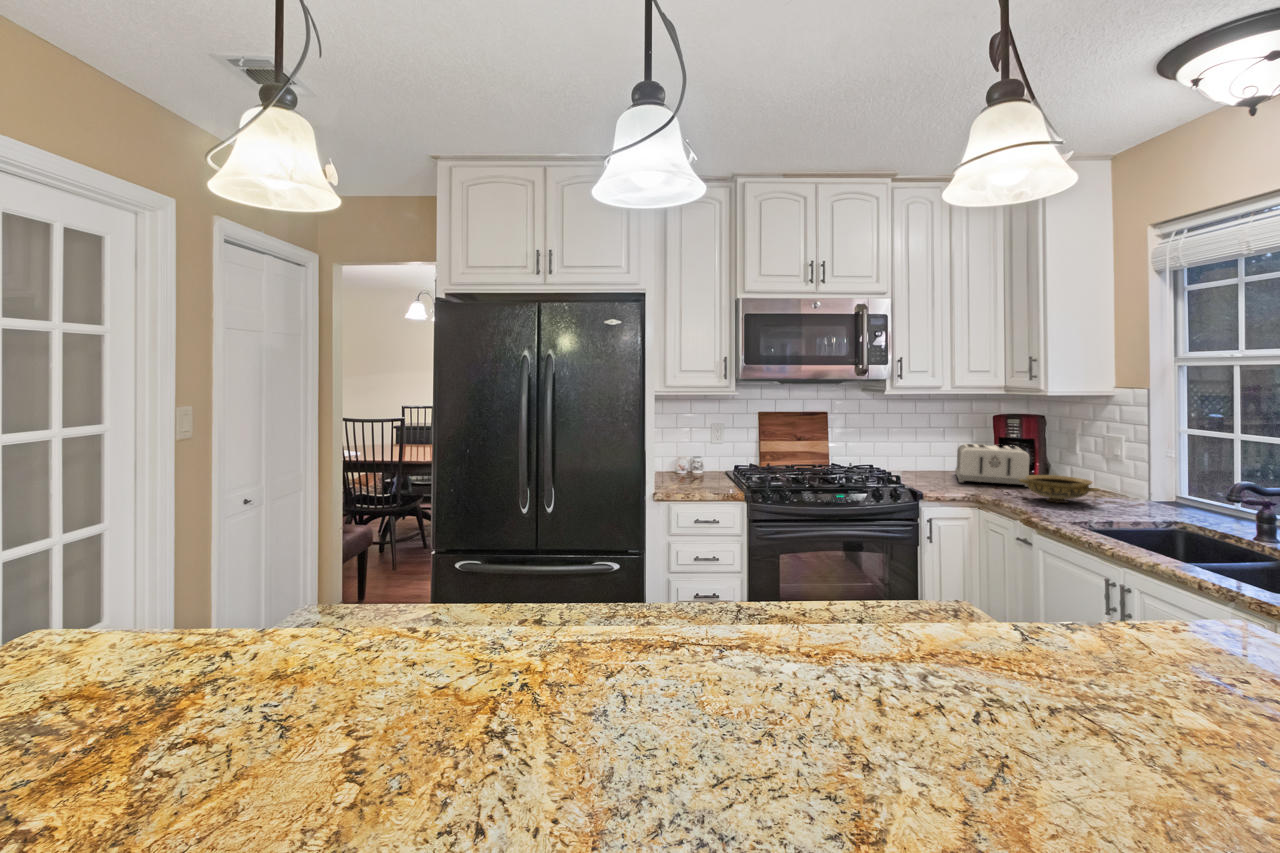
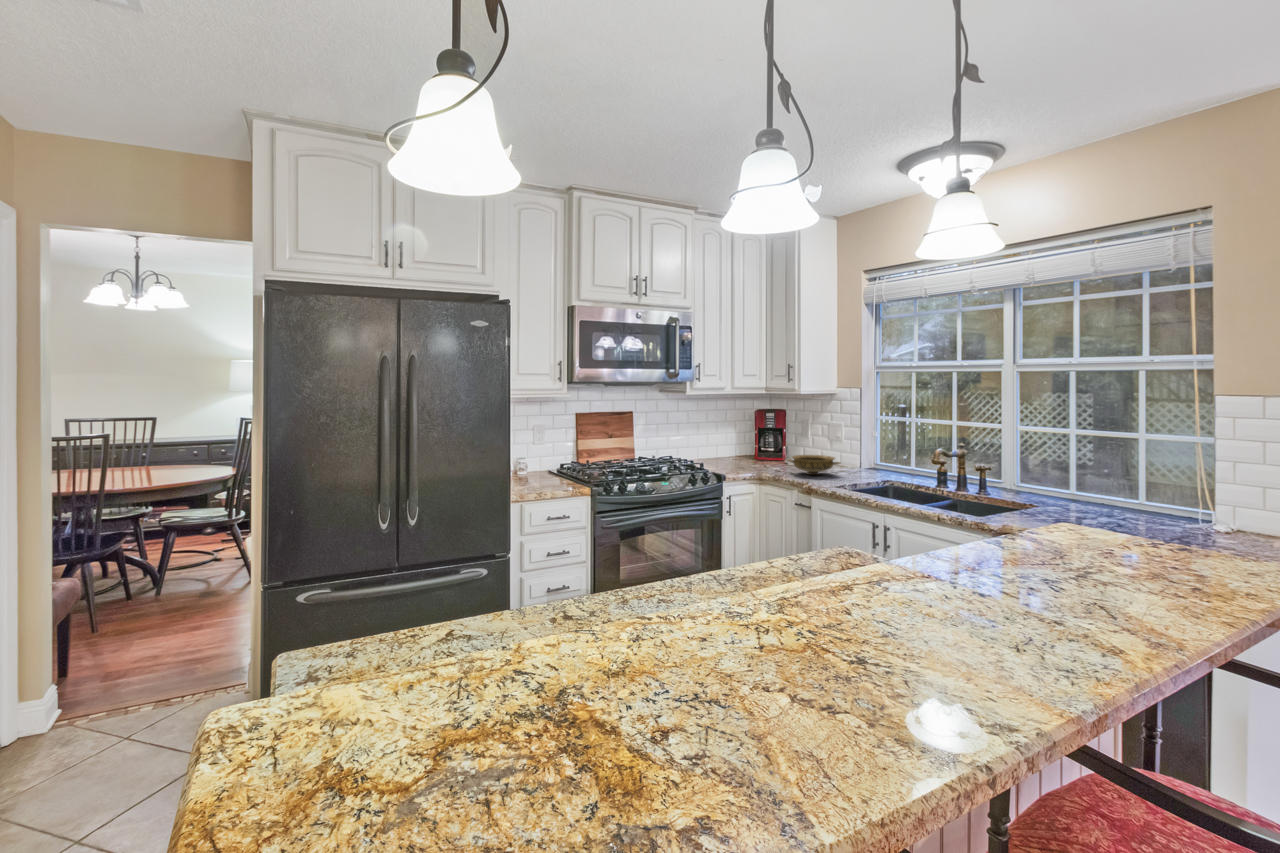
toaster: present [955,444,1029,487] -> none [731,434,789,466]

